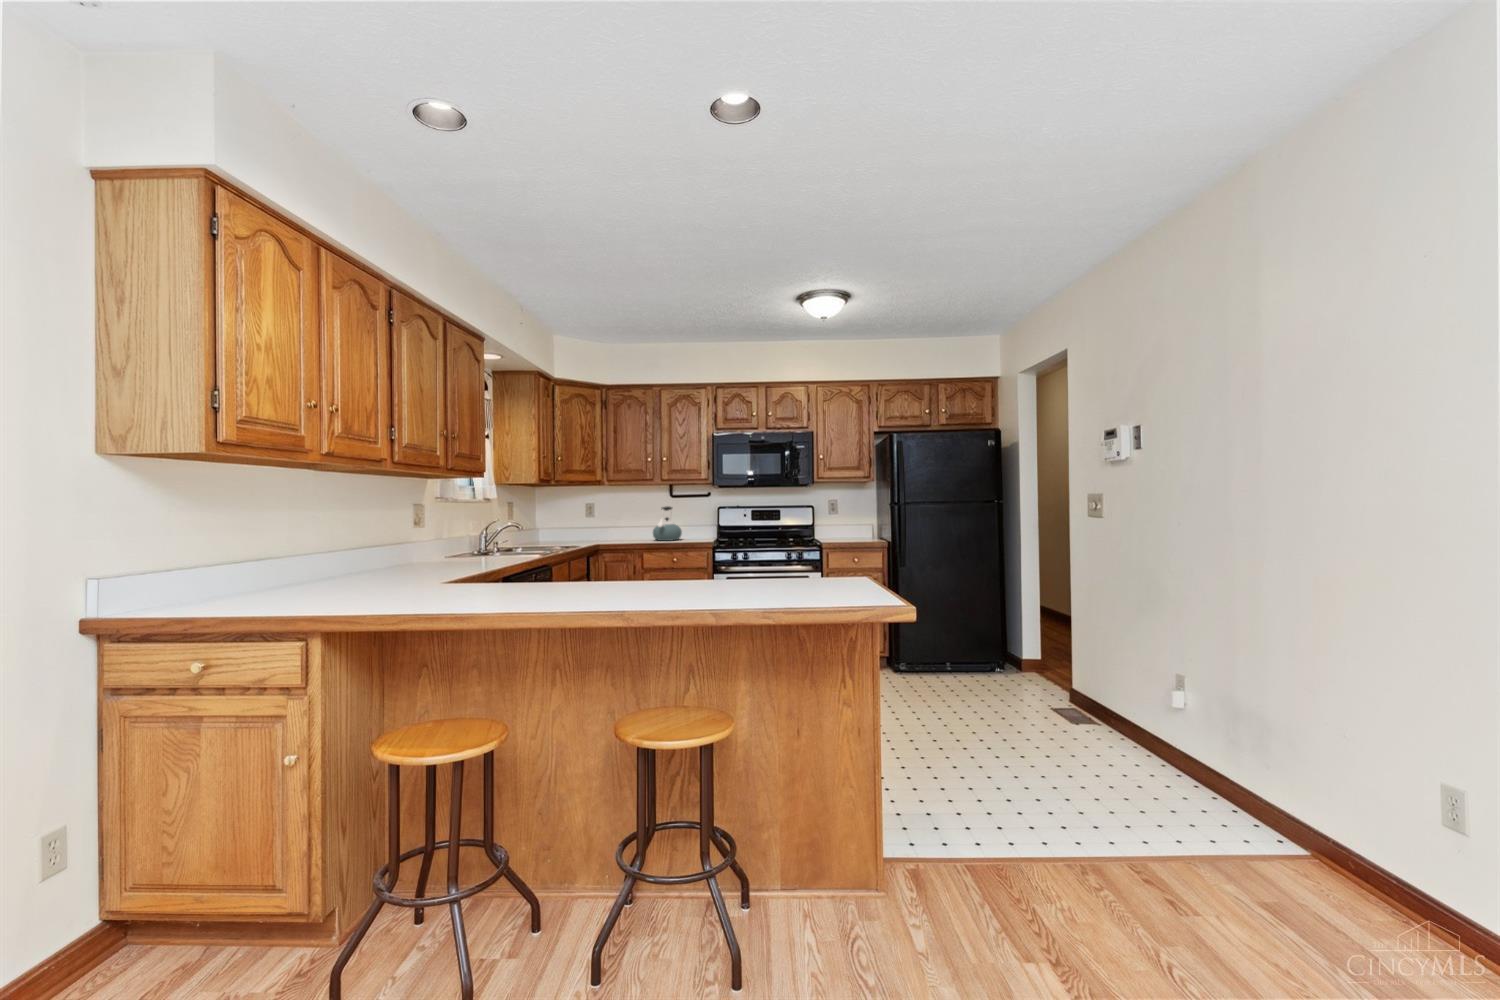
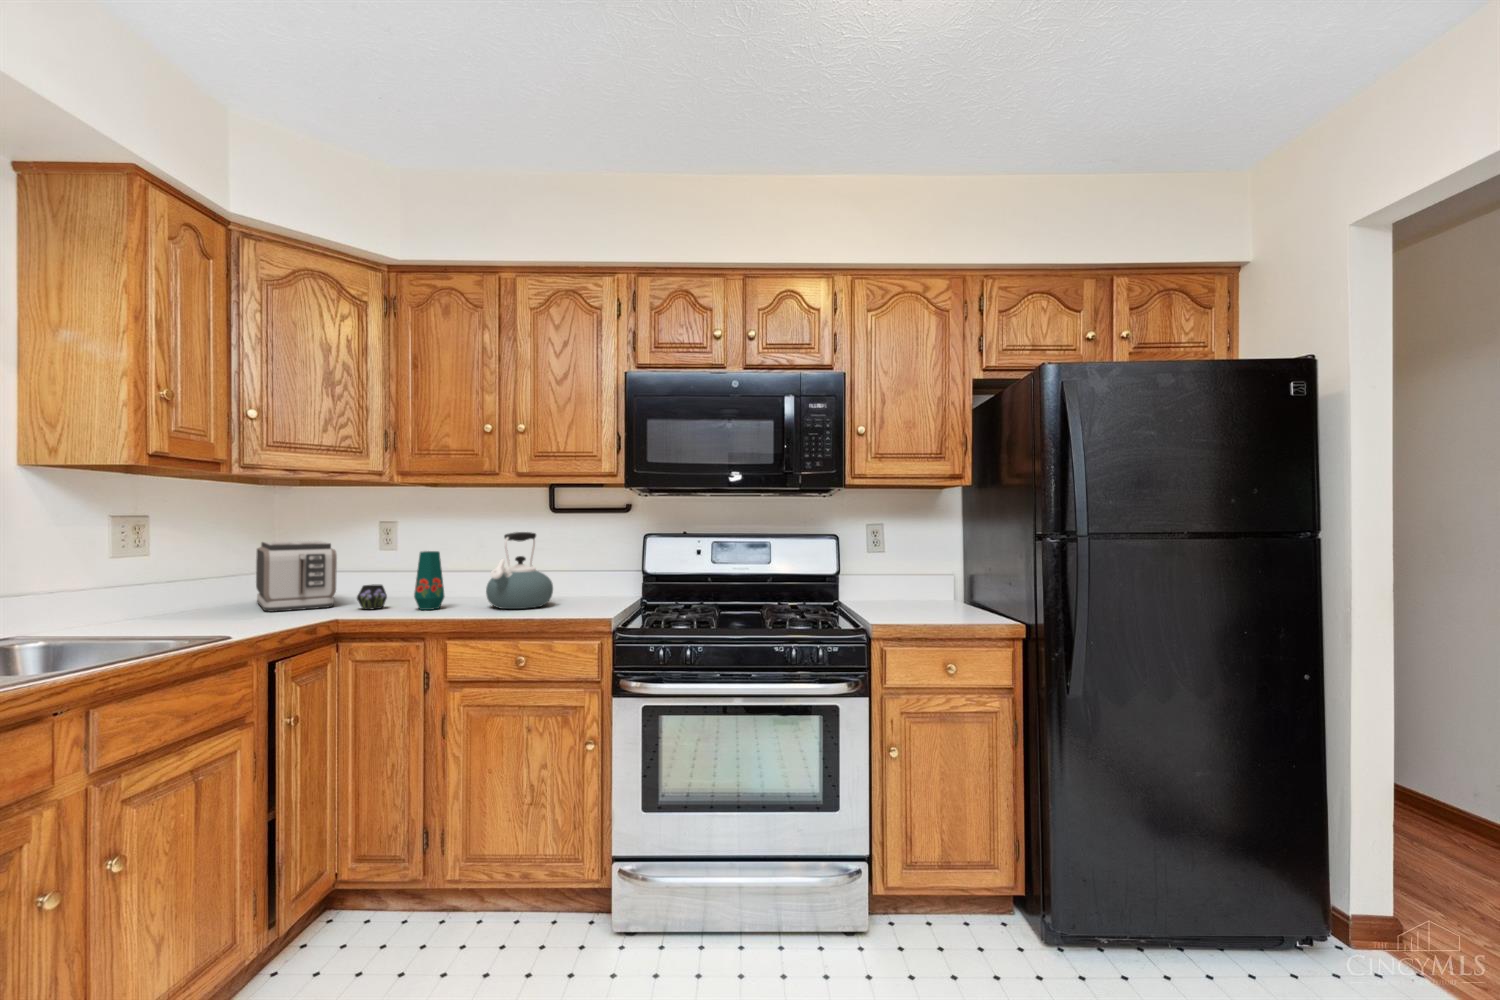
toaster: none [544,512,586,543] -> present [256,541,337,612]
vase: none [596,516,636,542] -> present [357,551,444,610]

